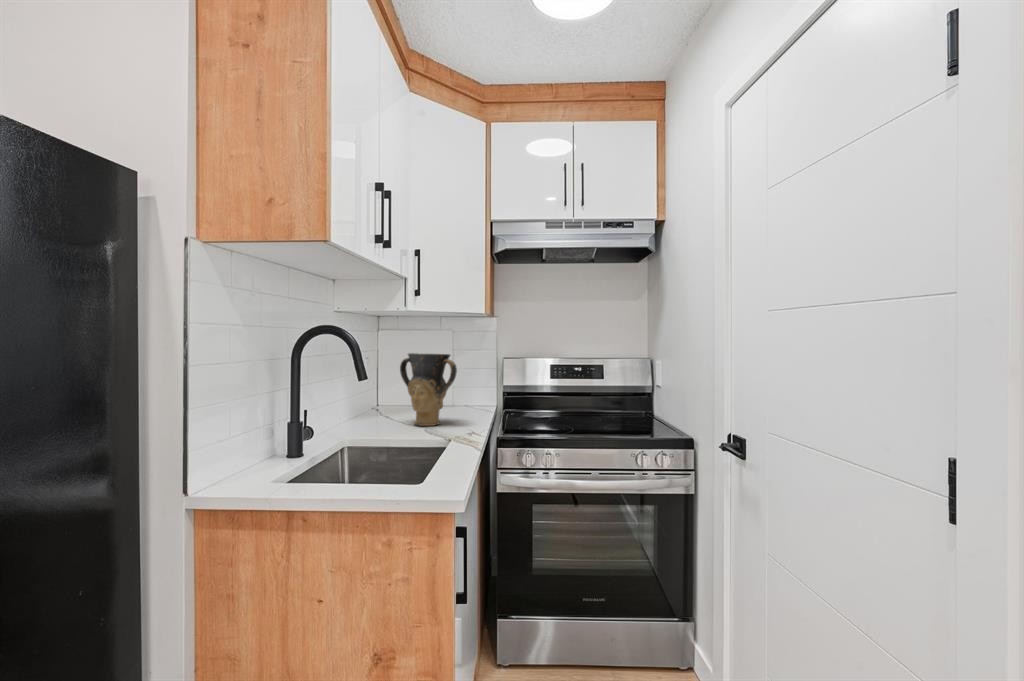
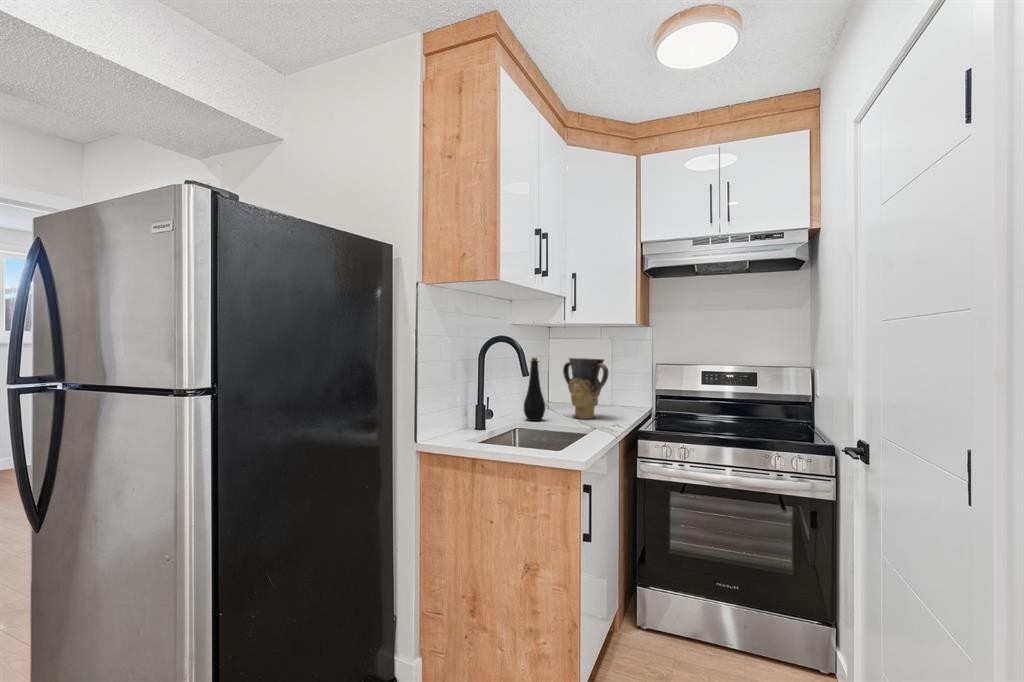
bottle: none [353,354,382,433] -> present [524,358,545,421]

